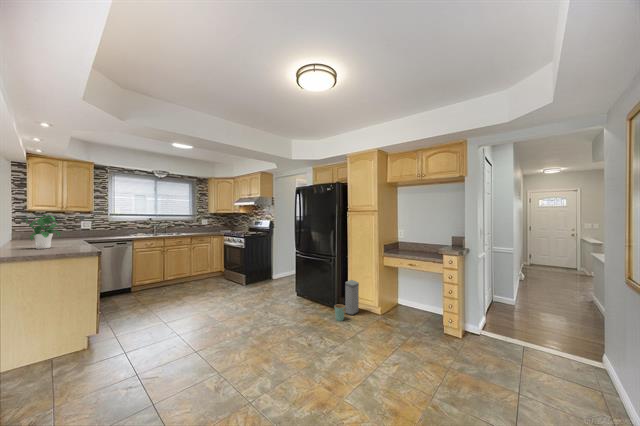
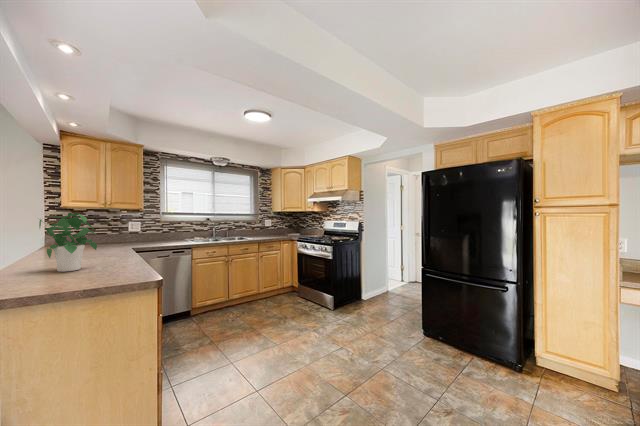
trash can: present [334,280,359,321] -> none [548,325,575,409]

